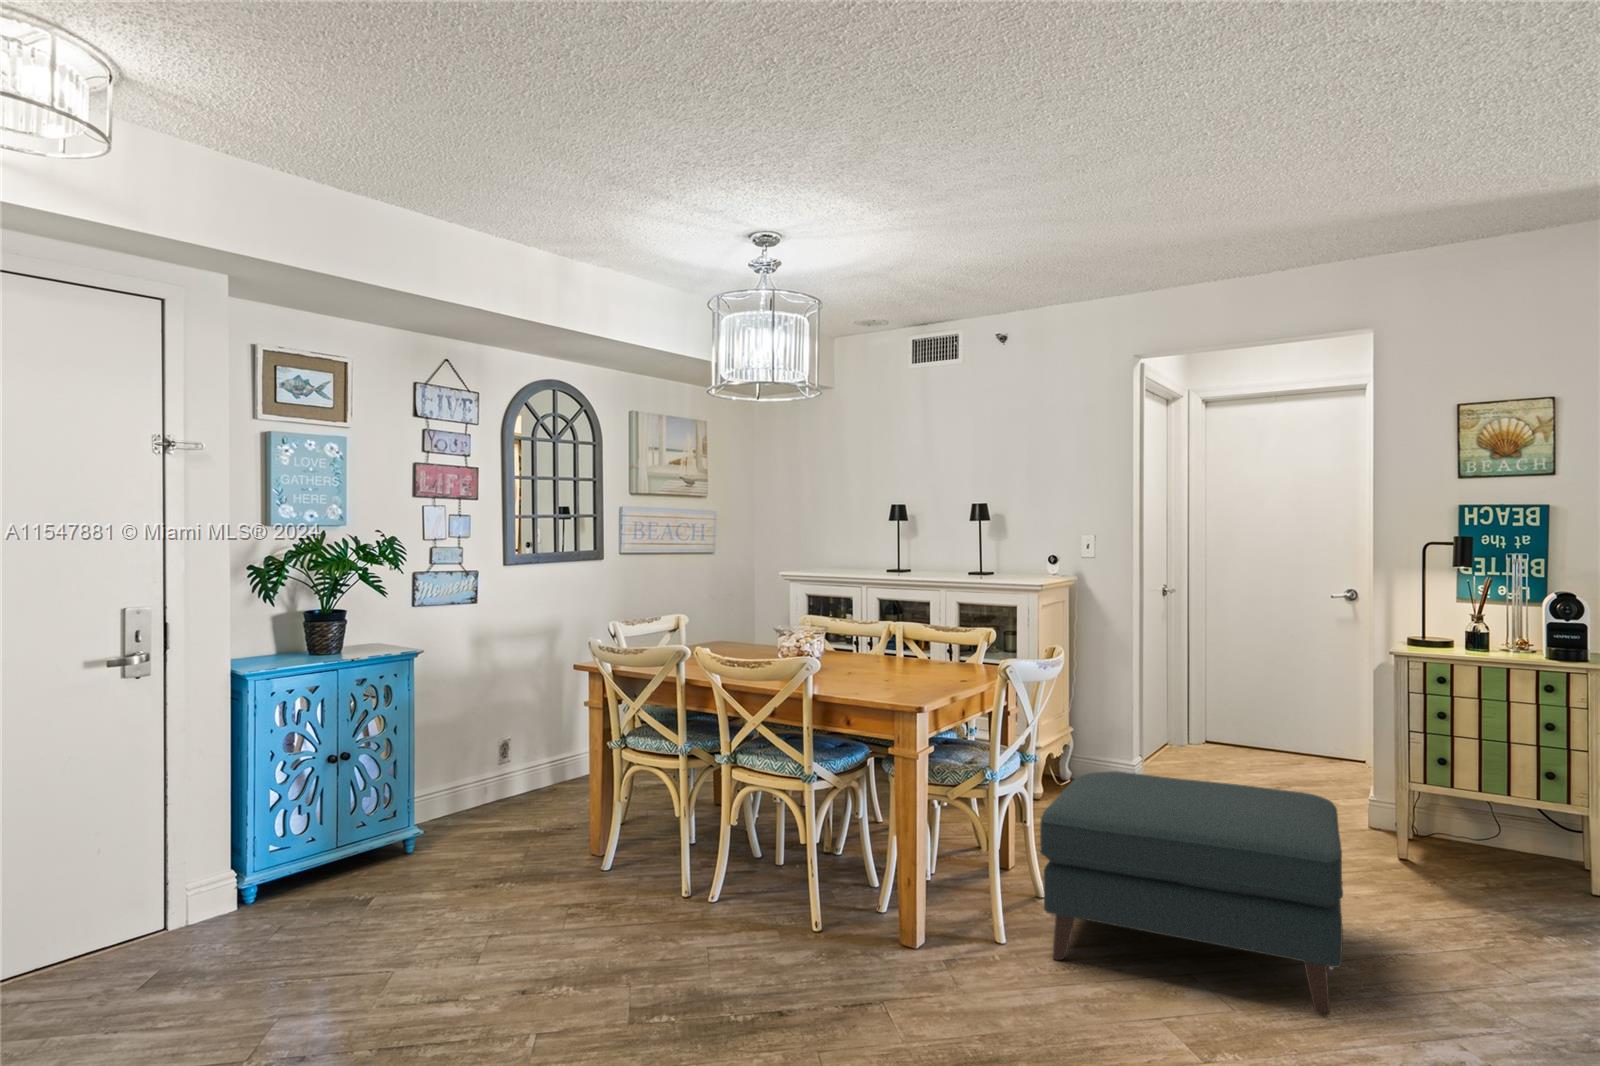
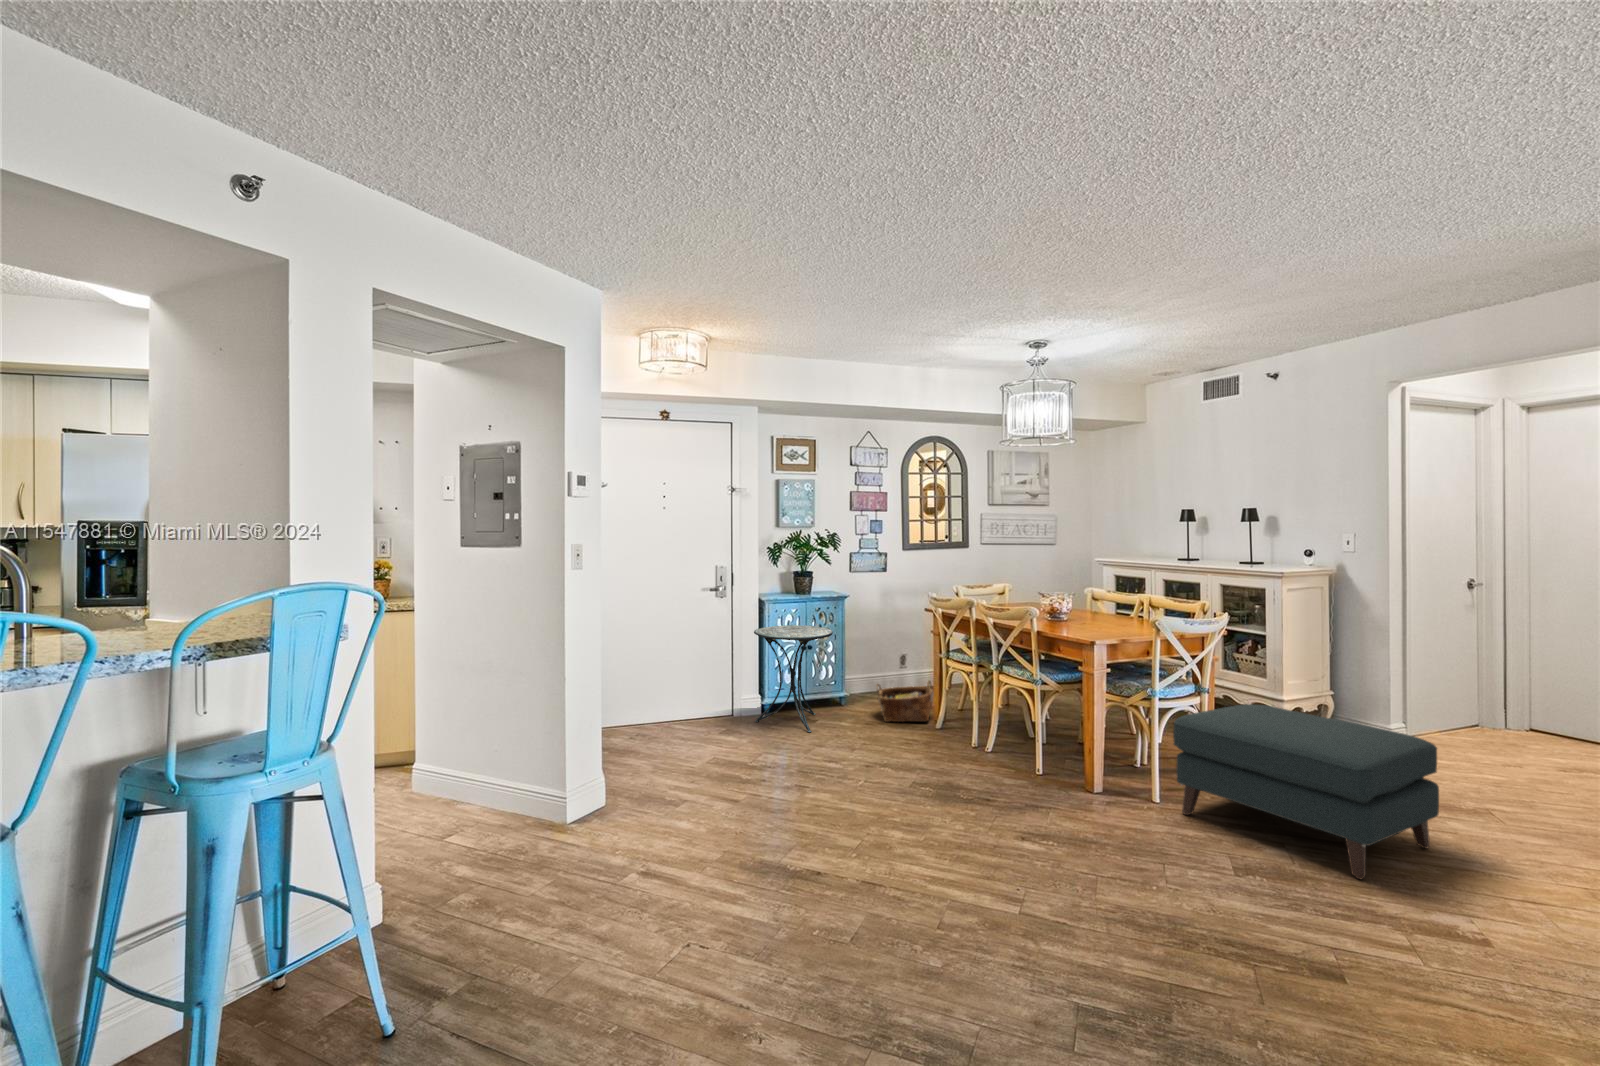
side table: none [230,715,408,934] -> present [754,625,833,732]
woven basket: none [486,789,589,877] -> present [876,680,933,722]

